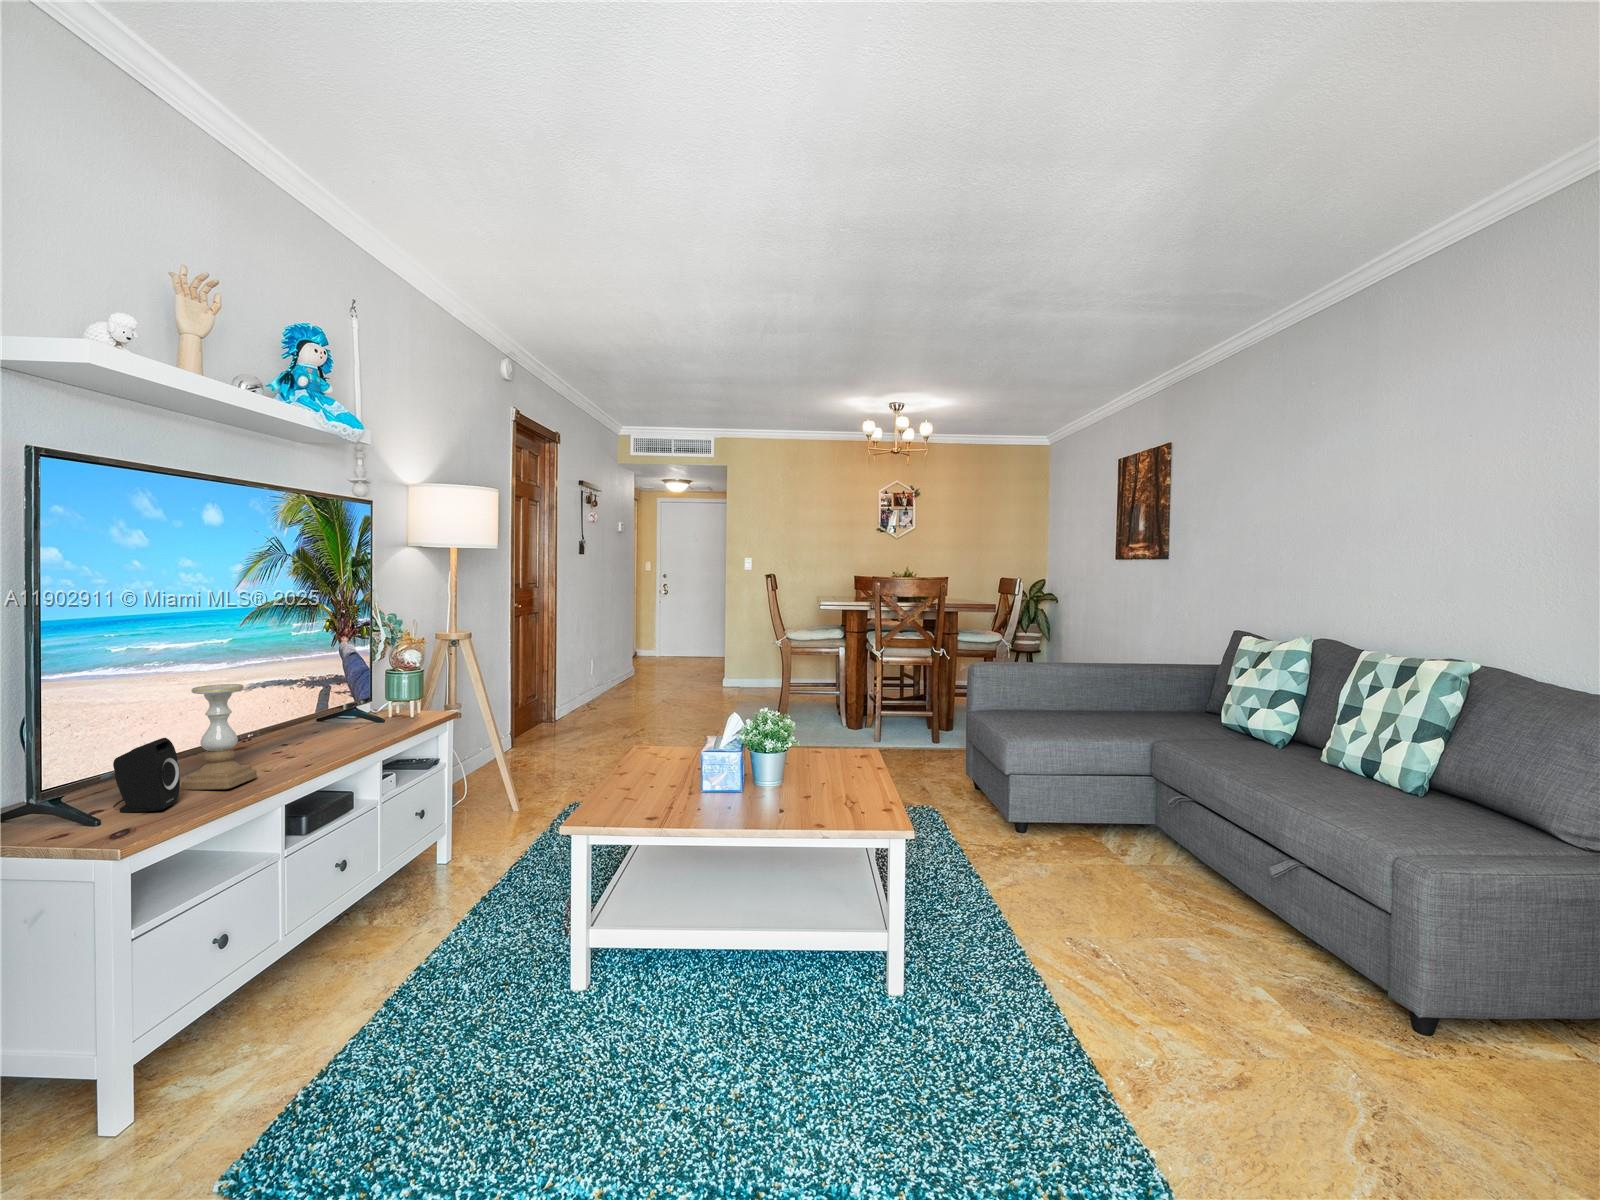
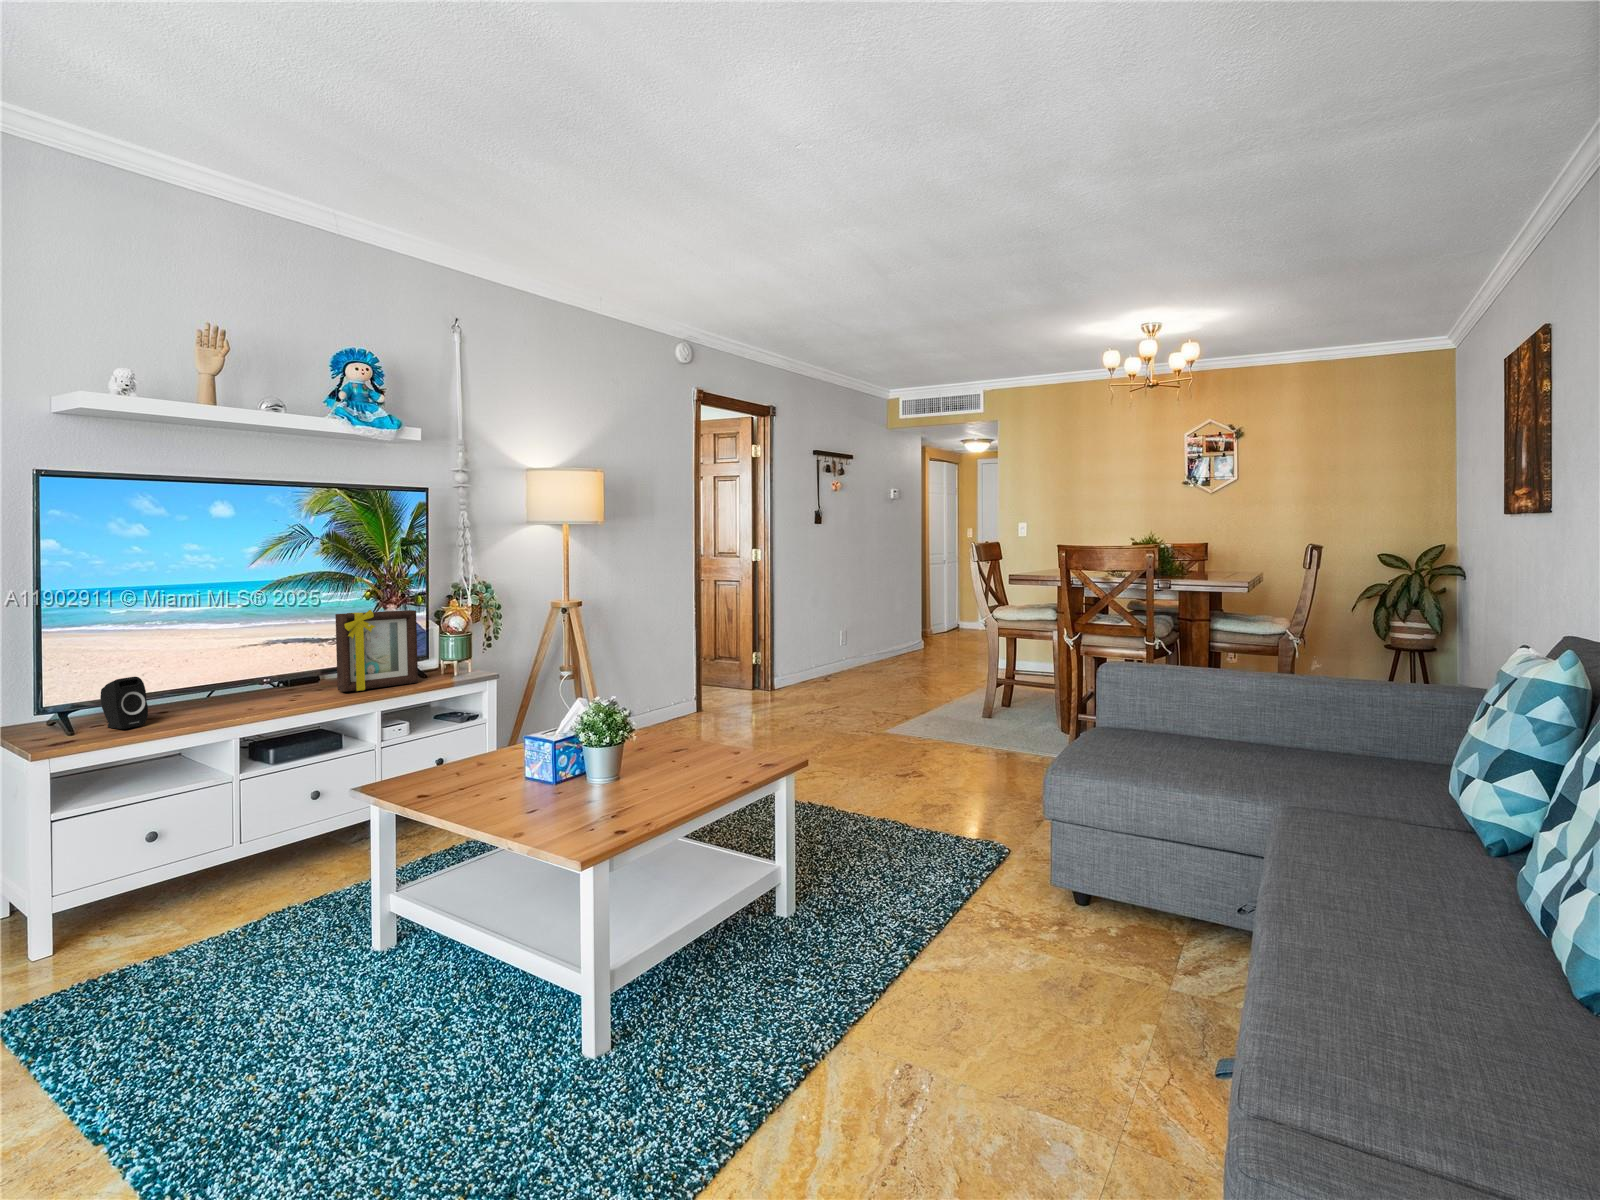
picture frame: none [331,641,403,740] -> present [335,610,418,692]
candle holder: present [182,684,257,790] -> none [172,640,226,720]

